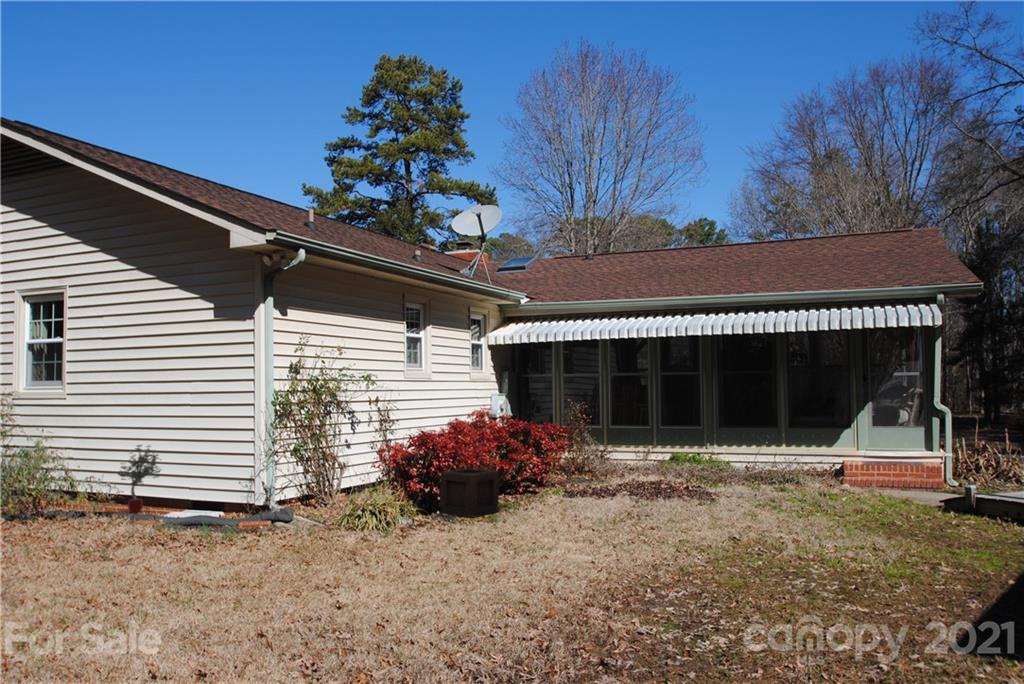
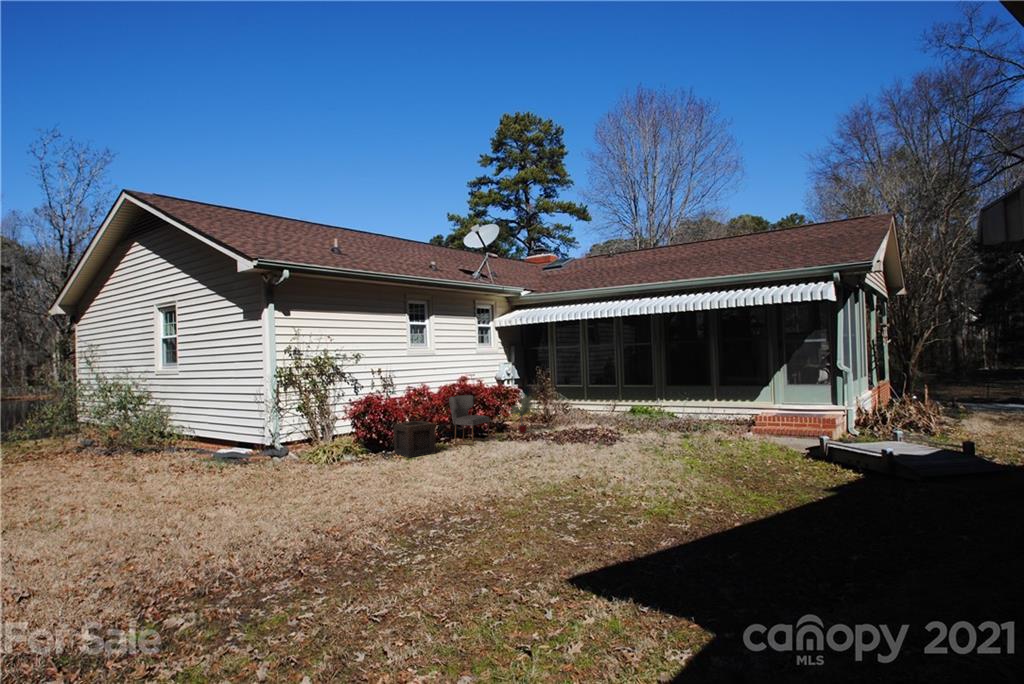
chair: none [494,434,545,501] -> present [449,395,490,445]
potted tree: present [117,445,161,513] -> present [510,392,532,433]

